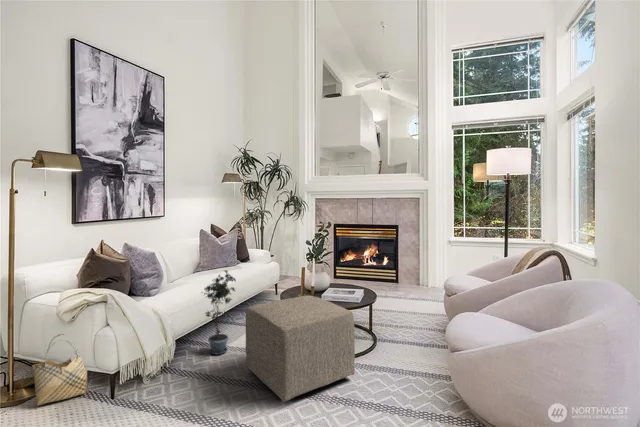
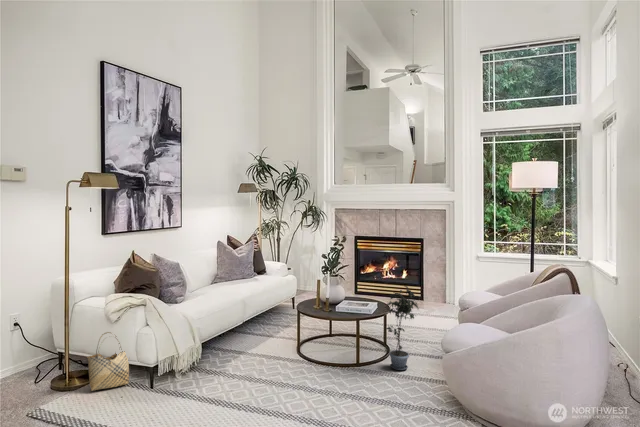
potted plant: present [204,270,236,355] -> present [385,286,418,370]
ottoman: present [246,295,355,402] -> none [265,306,365,394]

